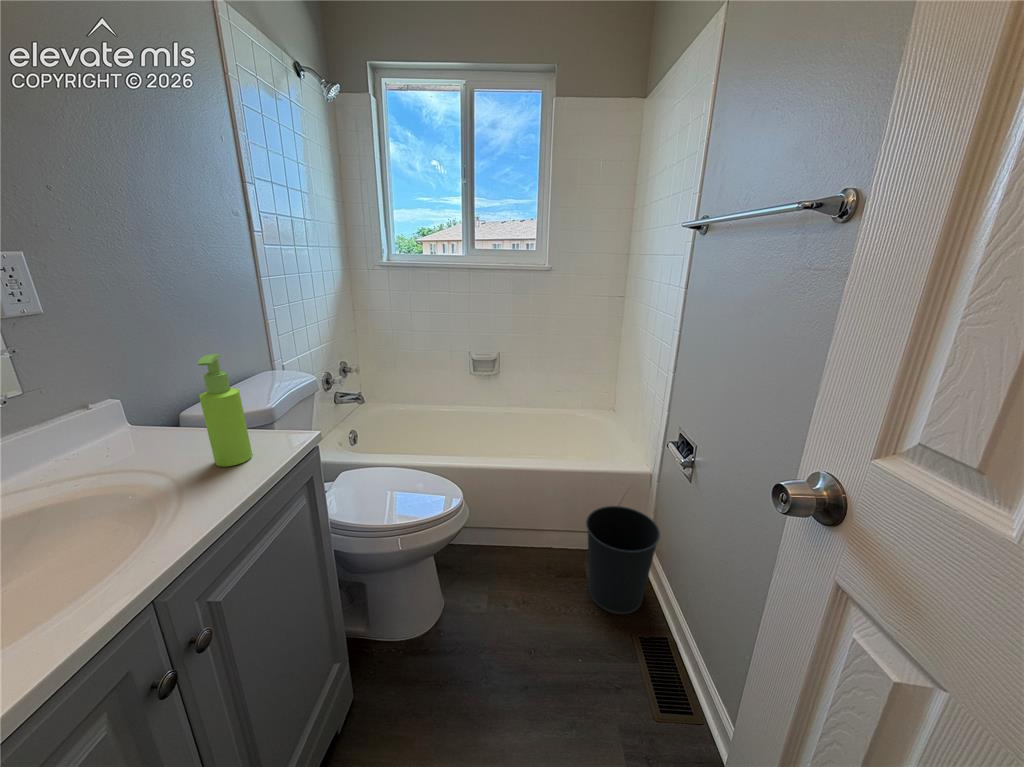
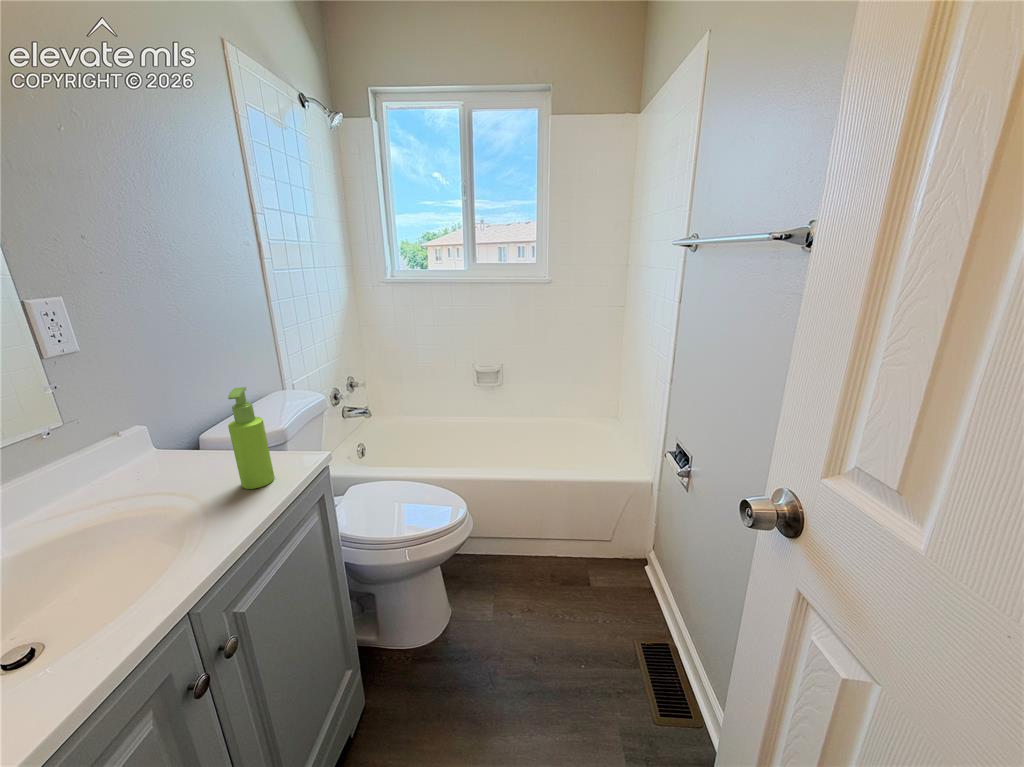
wastebasket: present [586,506,660,614] -> none [589,516,662,623]

